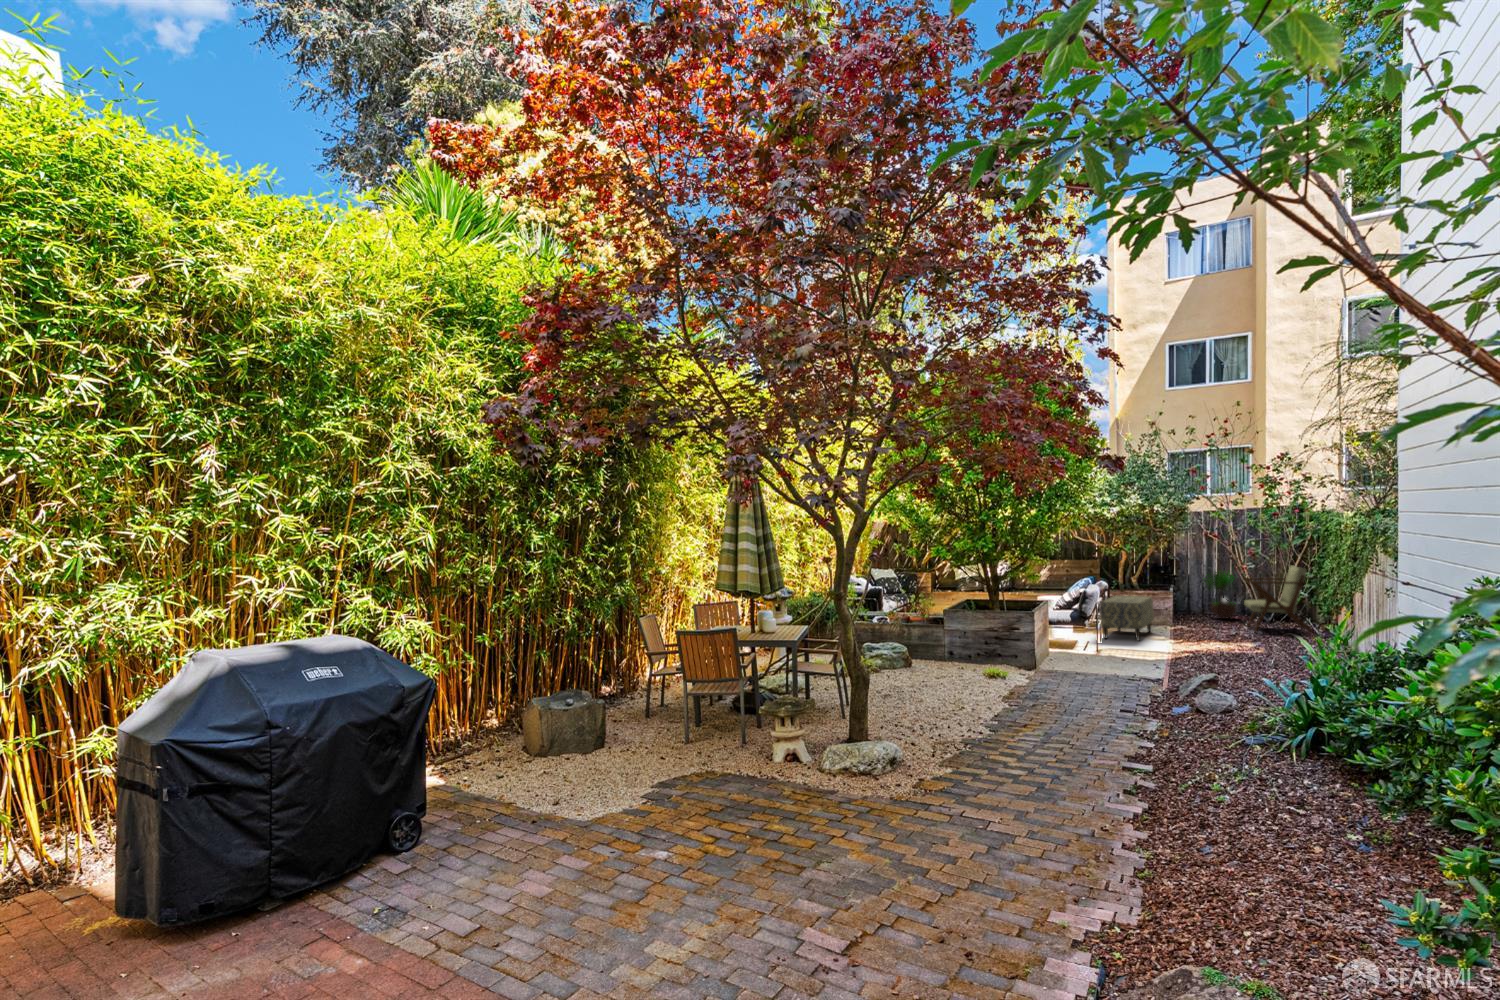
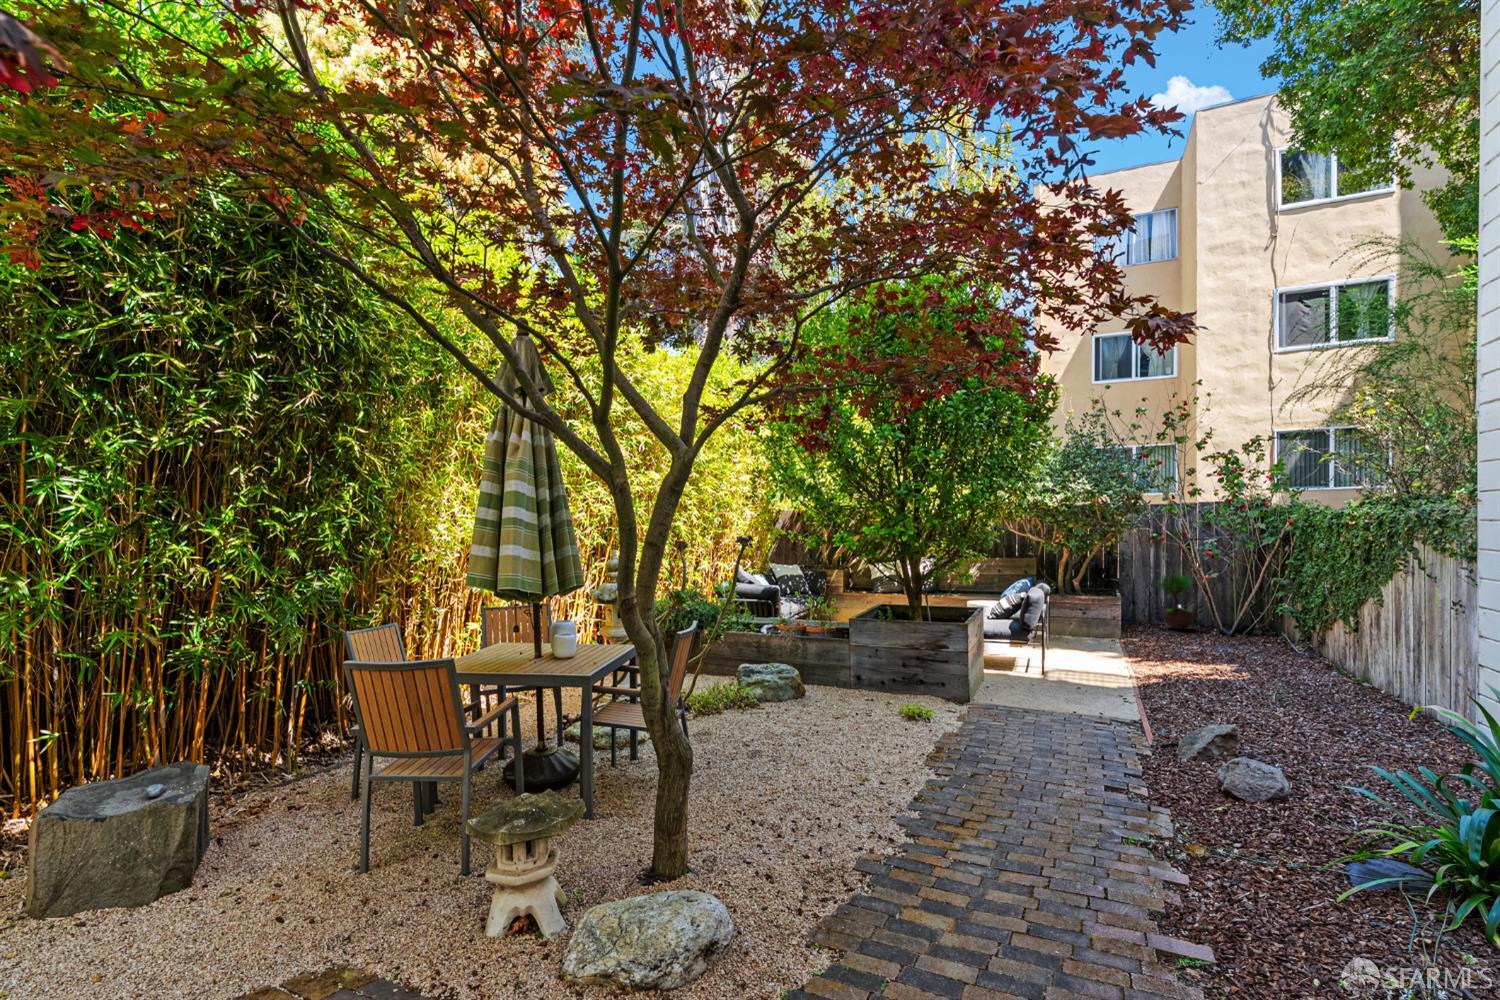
lounge chair: present [1244,566,1316,635] -> none [1207,567,1301,654]
bench: present [1100,596,1154,641] -> none [1045,601,1105,660]

